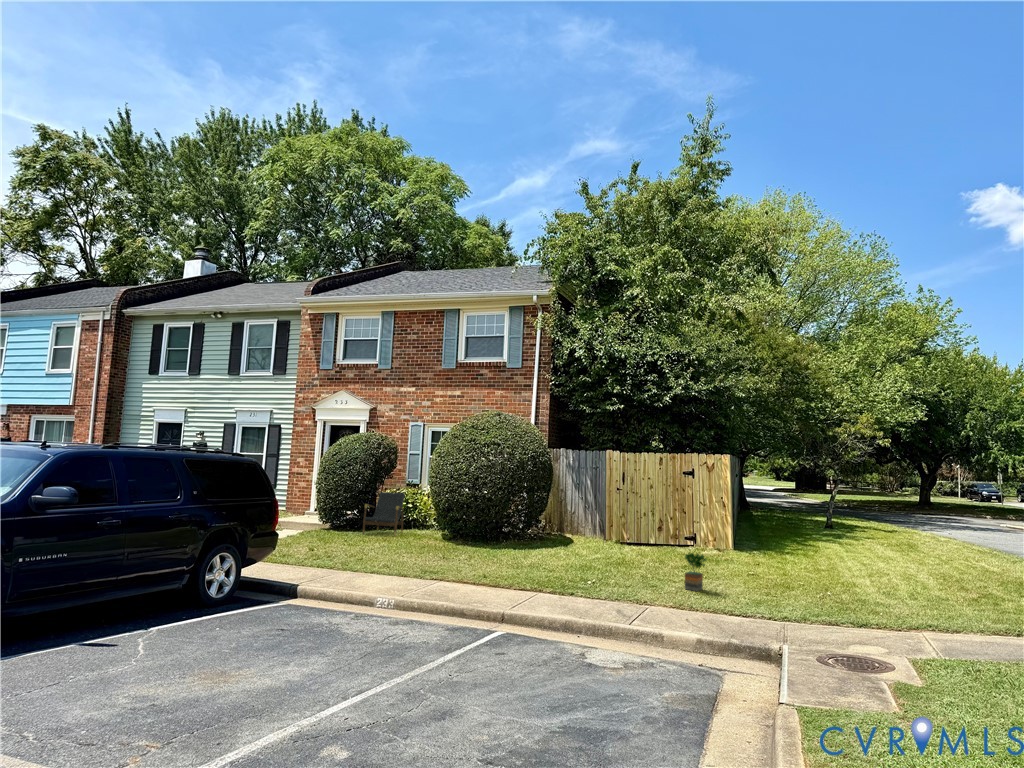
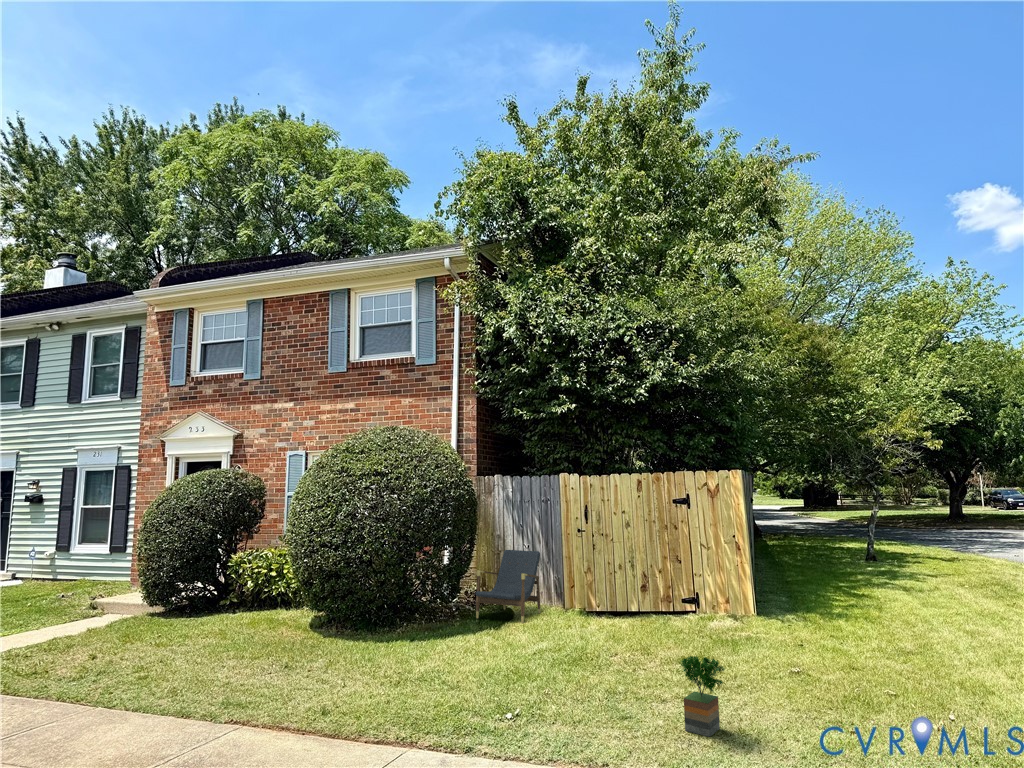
lounge chair: present [363,492,405,536] -> present [476,550,540,624]

